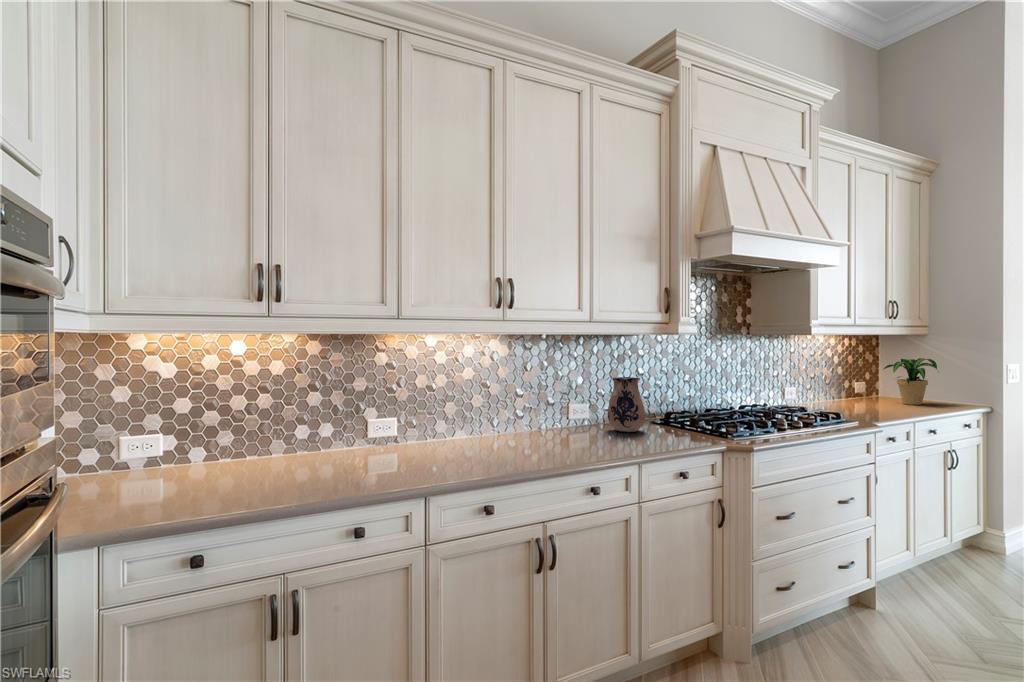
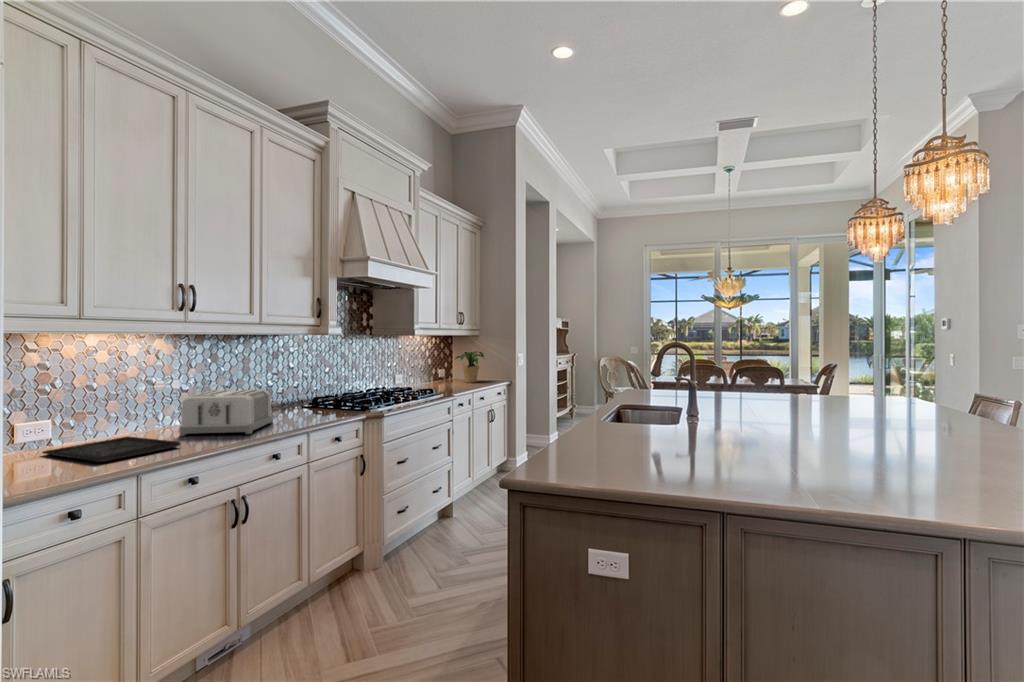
ceramic pitcher: present [608,377,646,432] -> none [271,369,304,414]
toaster: none [498,398,601,458] -> present [180,389,273,436]
tray: none [378,443,484,474] -> present [42,437,181,462]

